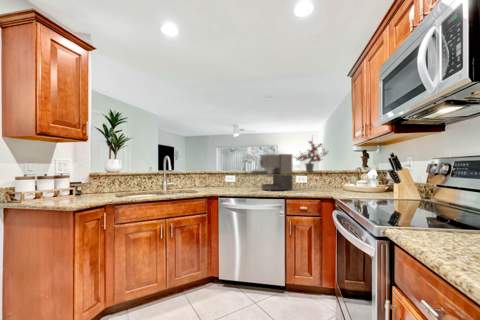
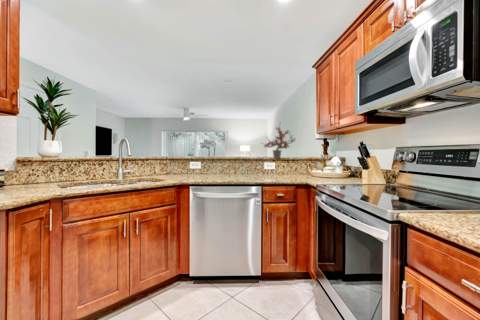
coffee maker: present [252,154,293,191] -> none [223,140,265,178]

